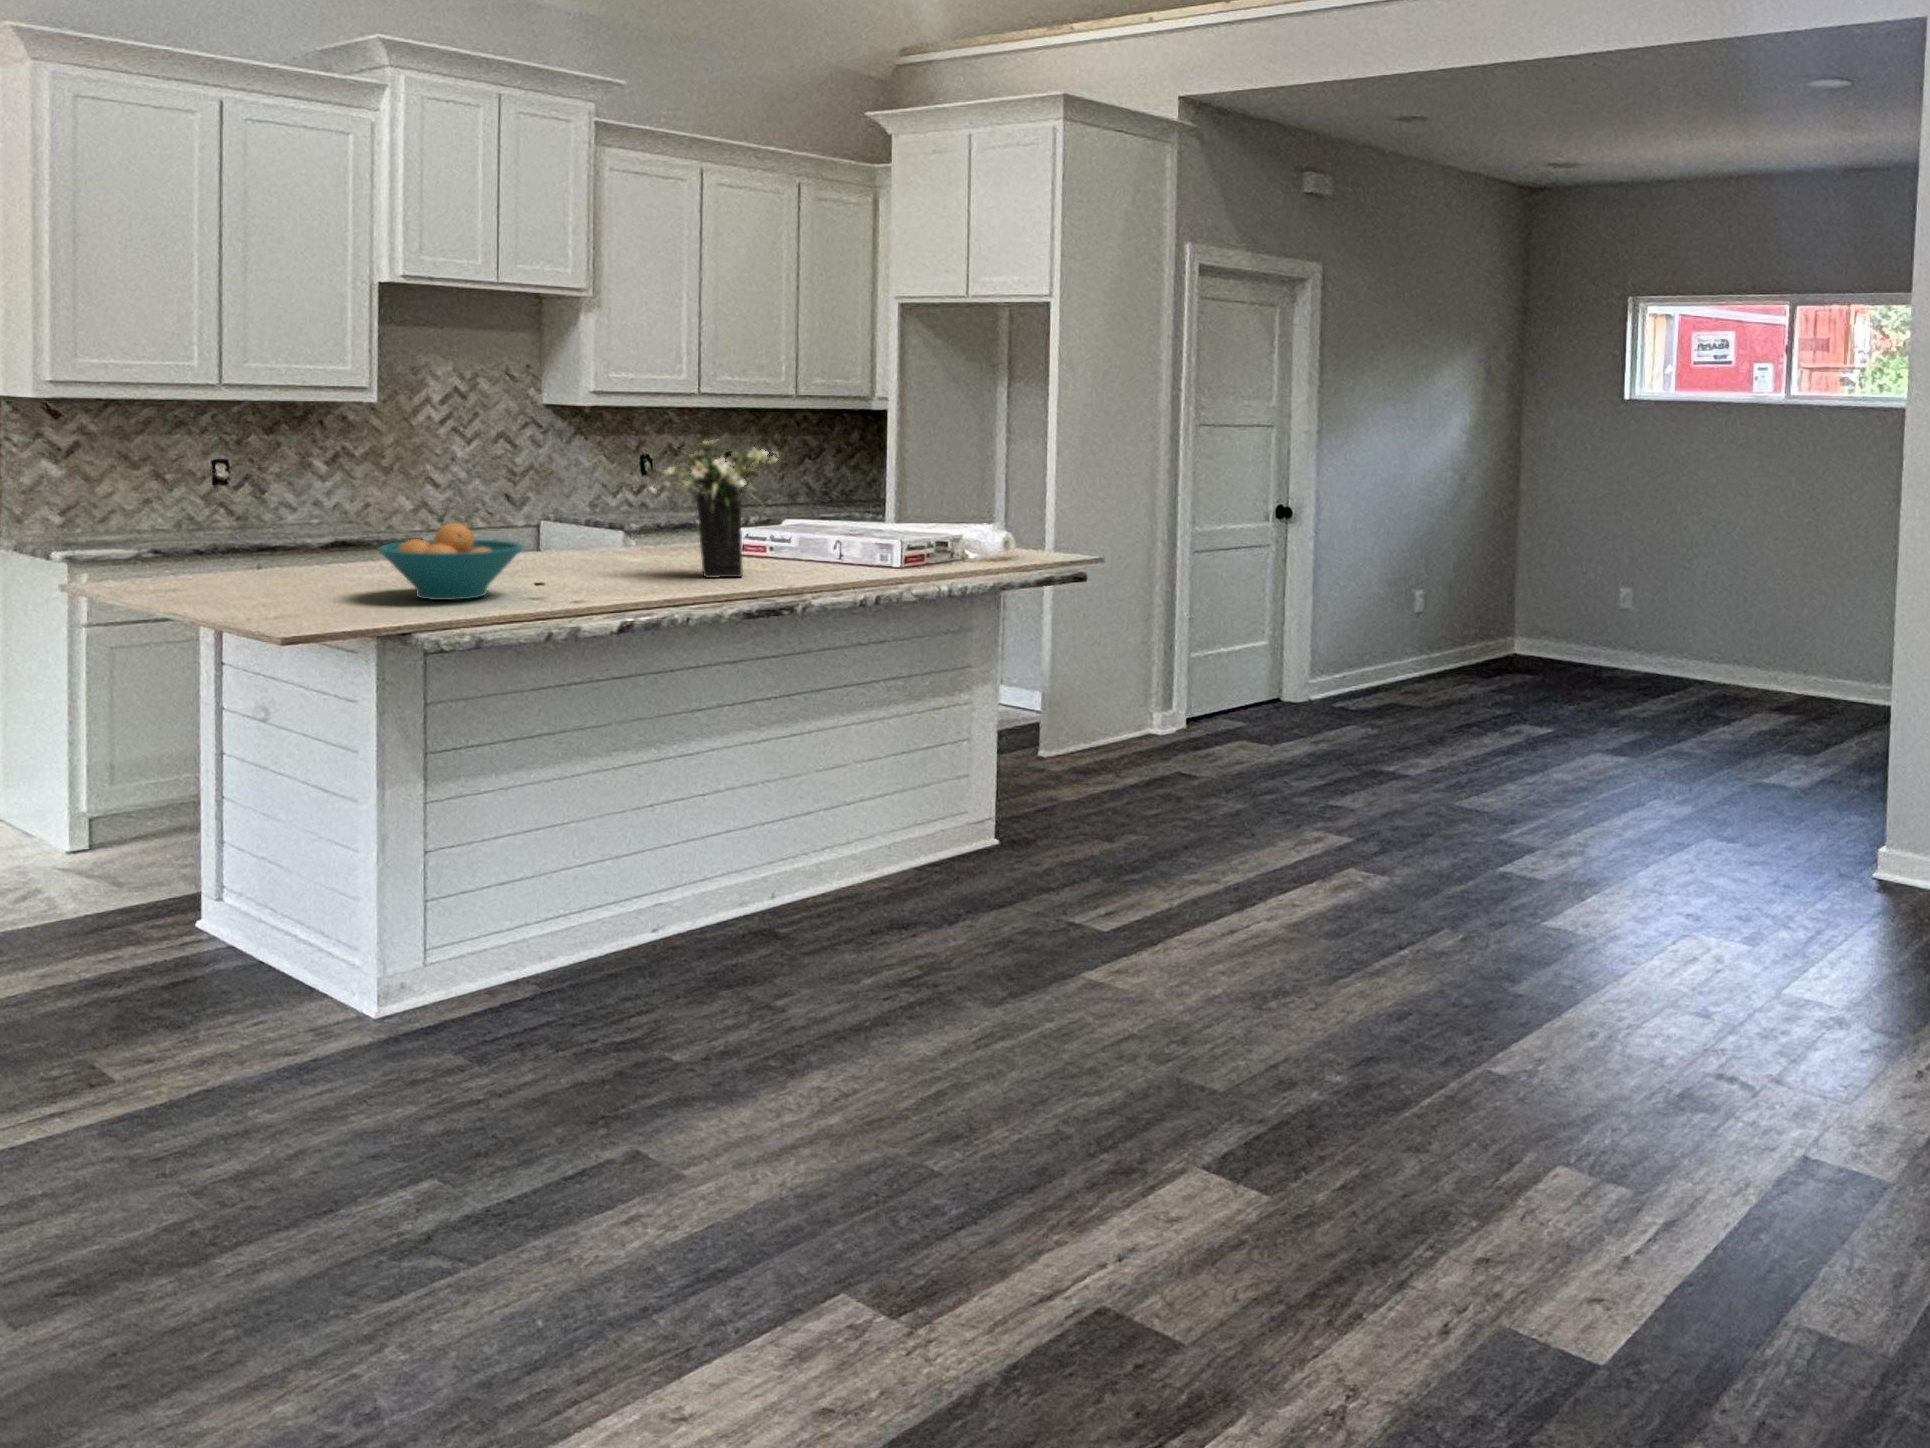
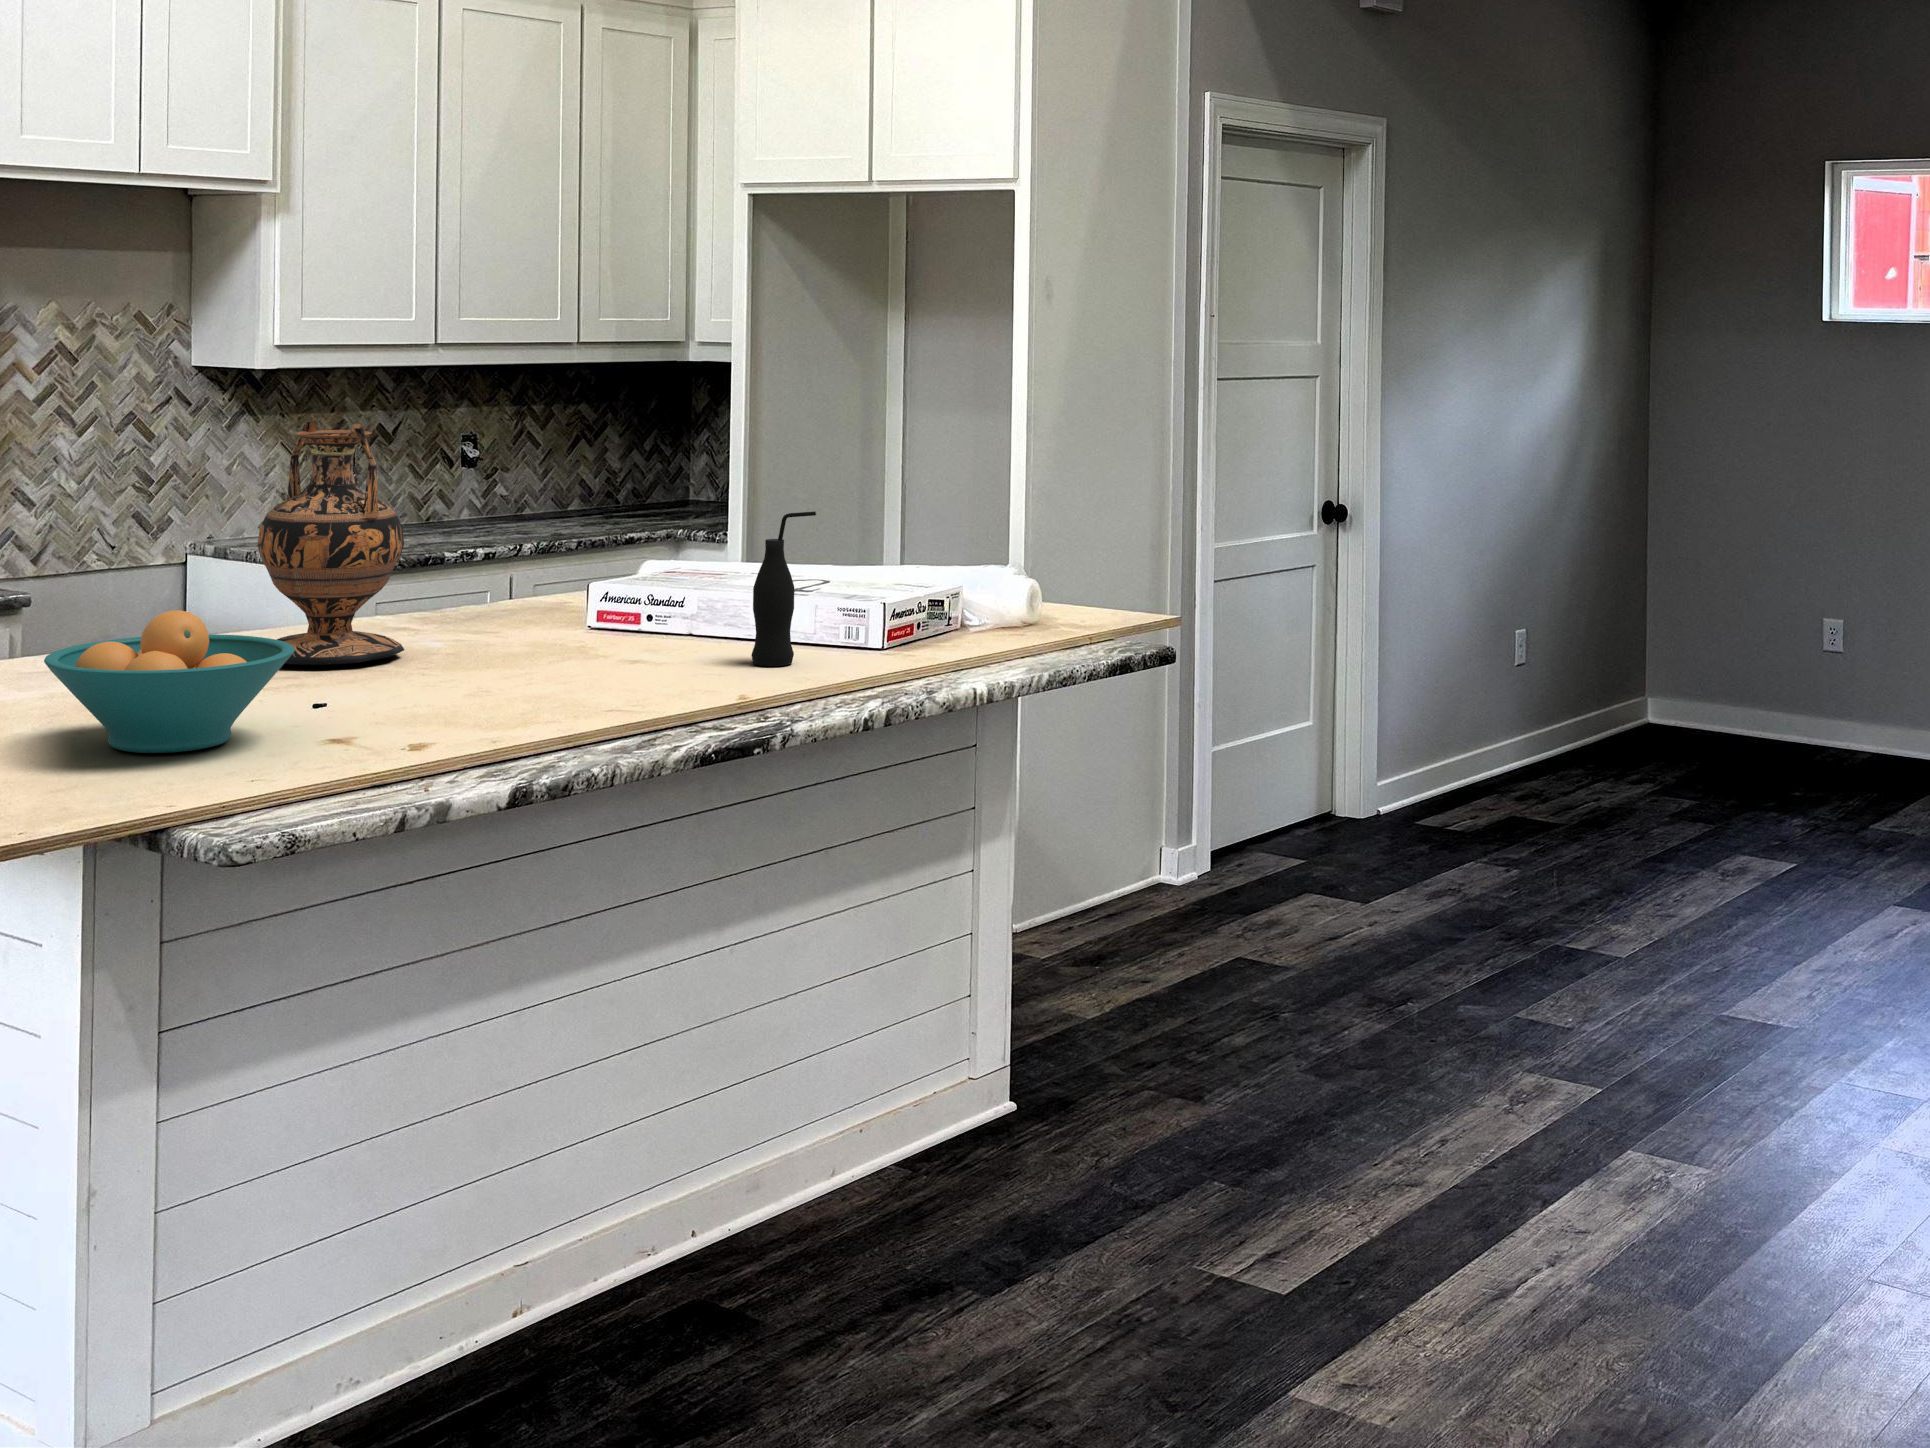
vase: none [527,427,617,566] -> present [257,422,404,665]
flower arrangement: present [648,441,777,578] -> none [477,436,694,684]
bottle: none [817,485,855,573] -> present [751,511,817,666]

